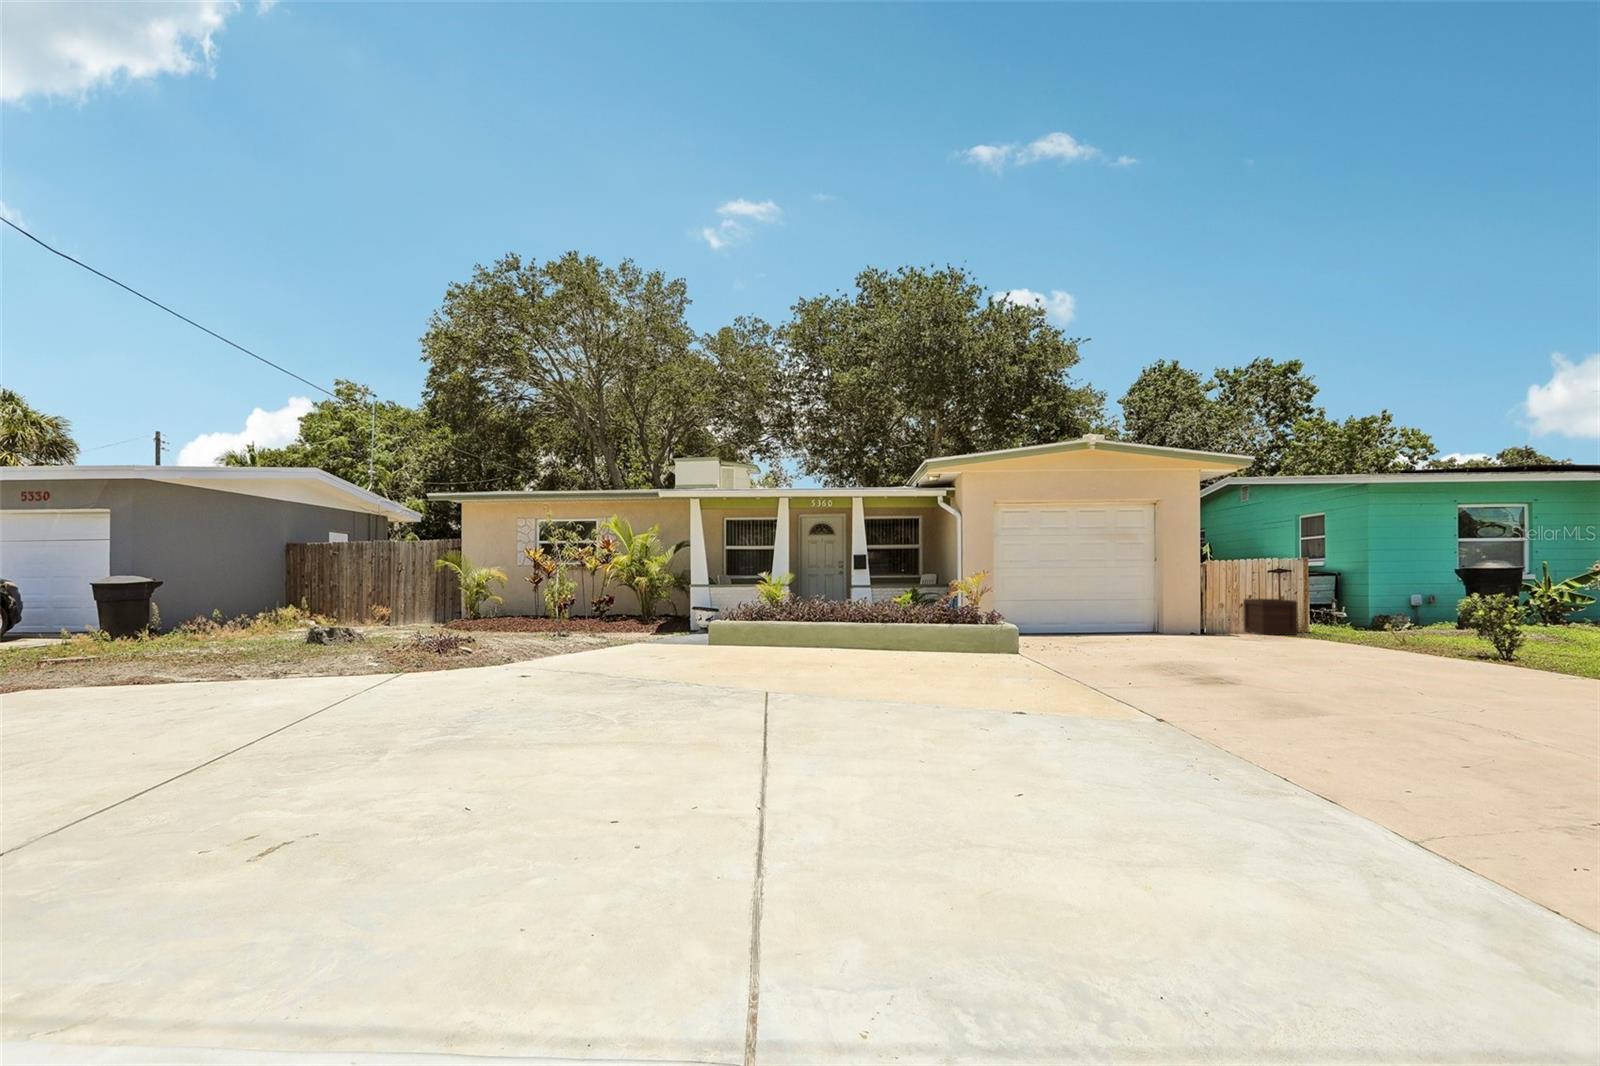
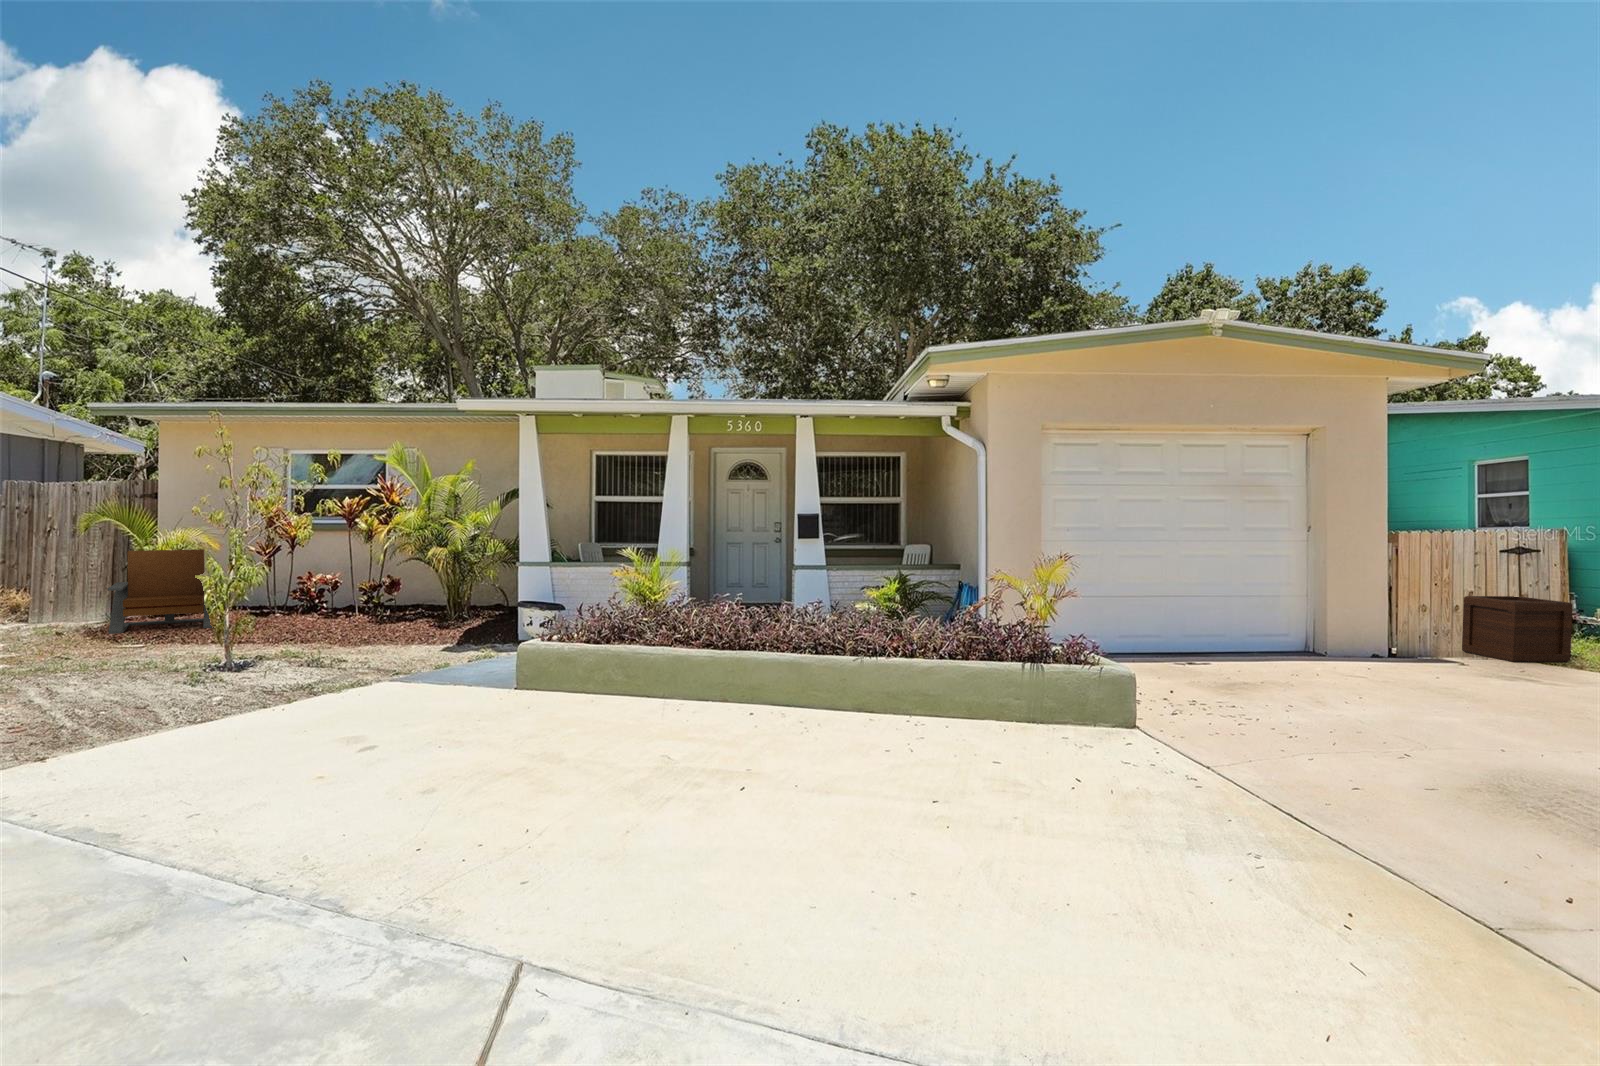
lounge chair: none [471,578,527,624] -> present [108,549,212,634]

